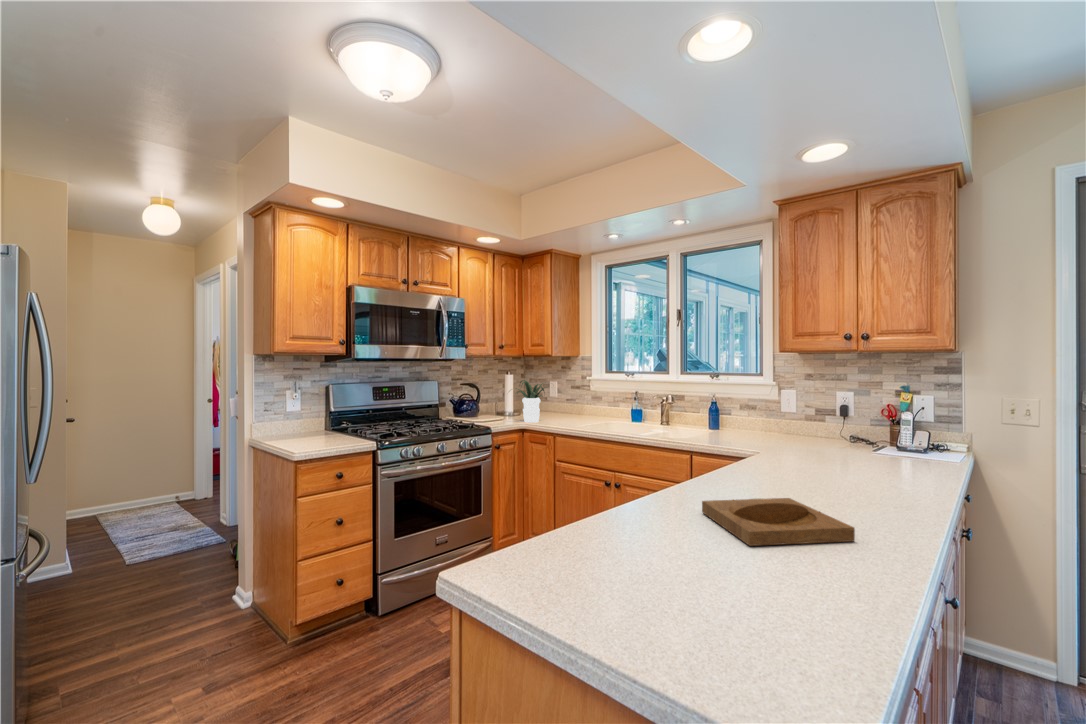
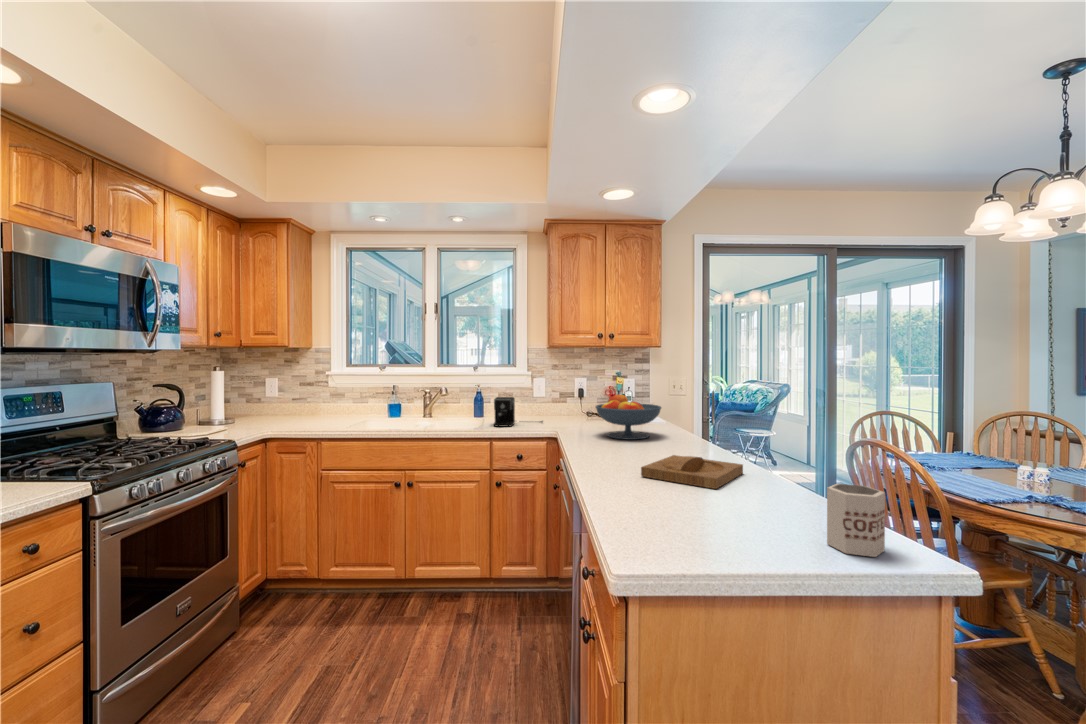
potted plant: present [516,380,544,423] -> none [240,378,304,430]
coffee maker: none [700,409,767,442] -> present [494,397,543,426]
fruit bowl: none [781,414,881,477] -> present [596,395,661,440]
mug: none [677,556,757,677] -> present [827,484,885,557]

